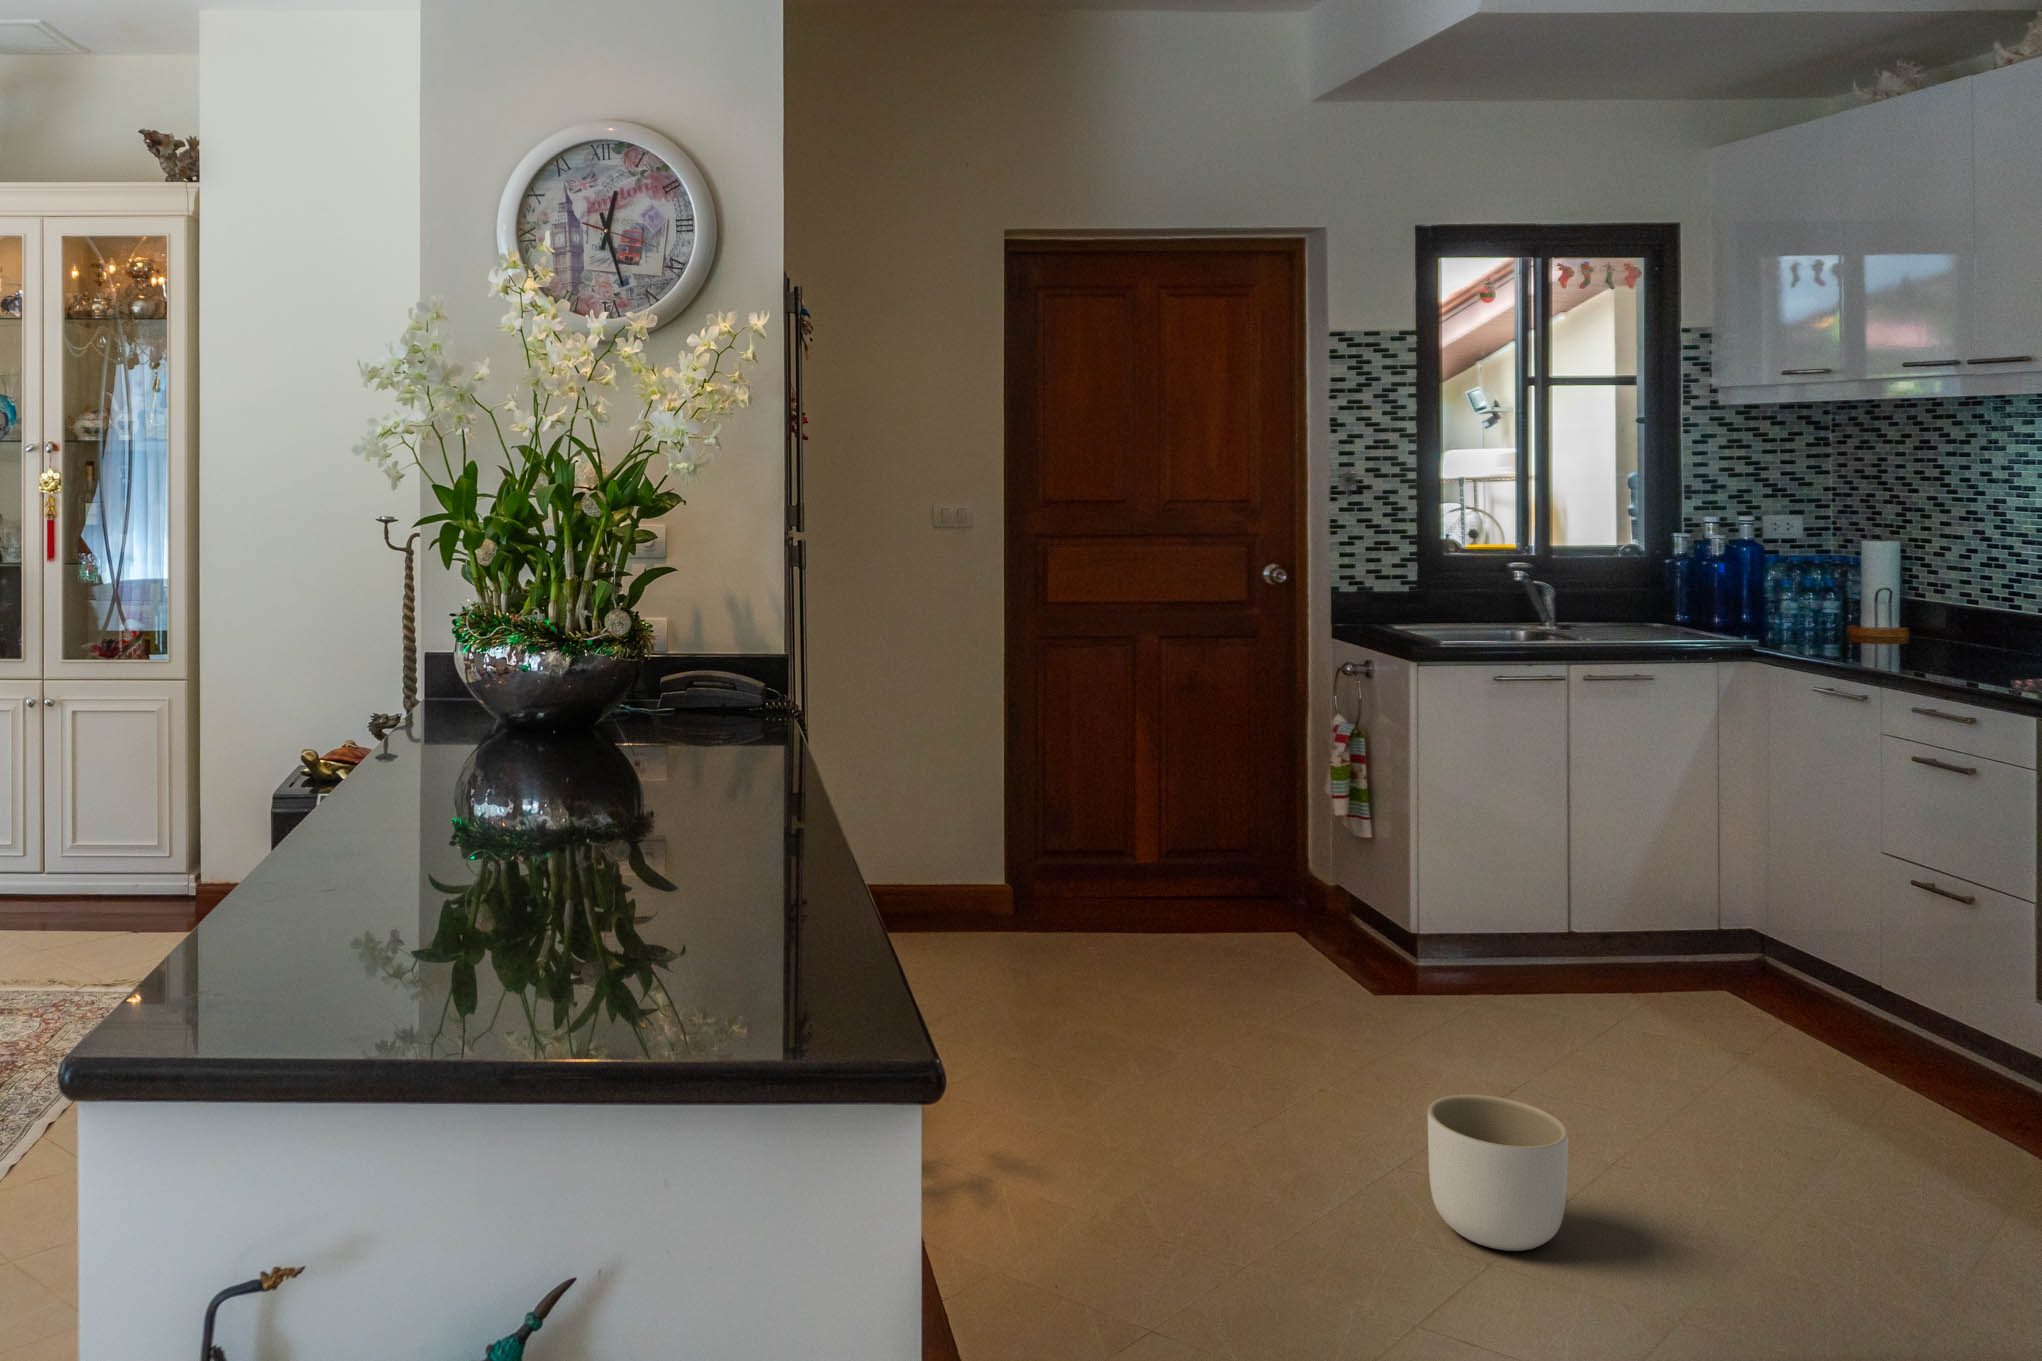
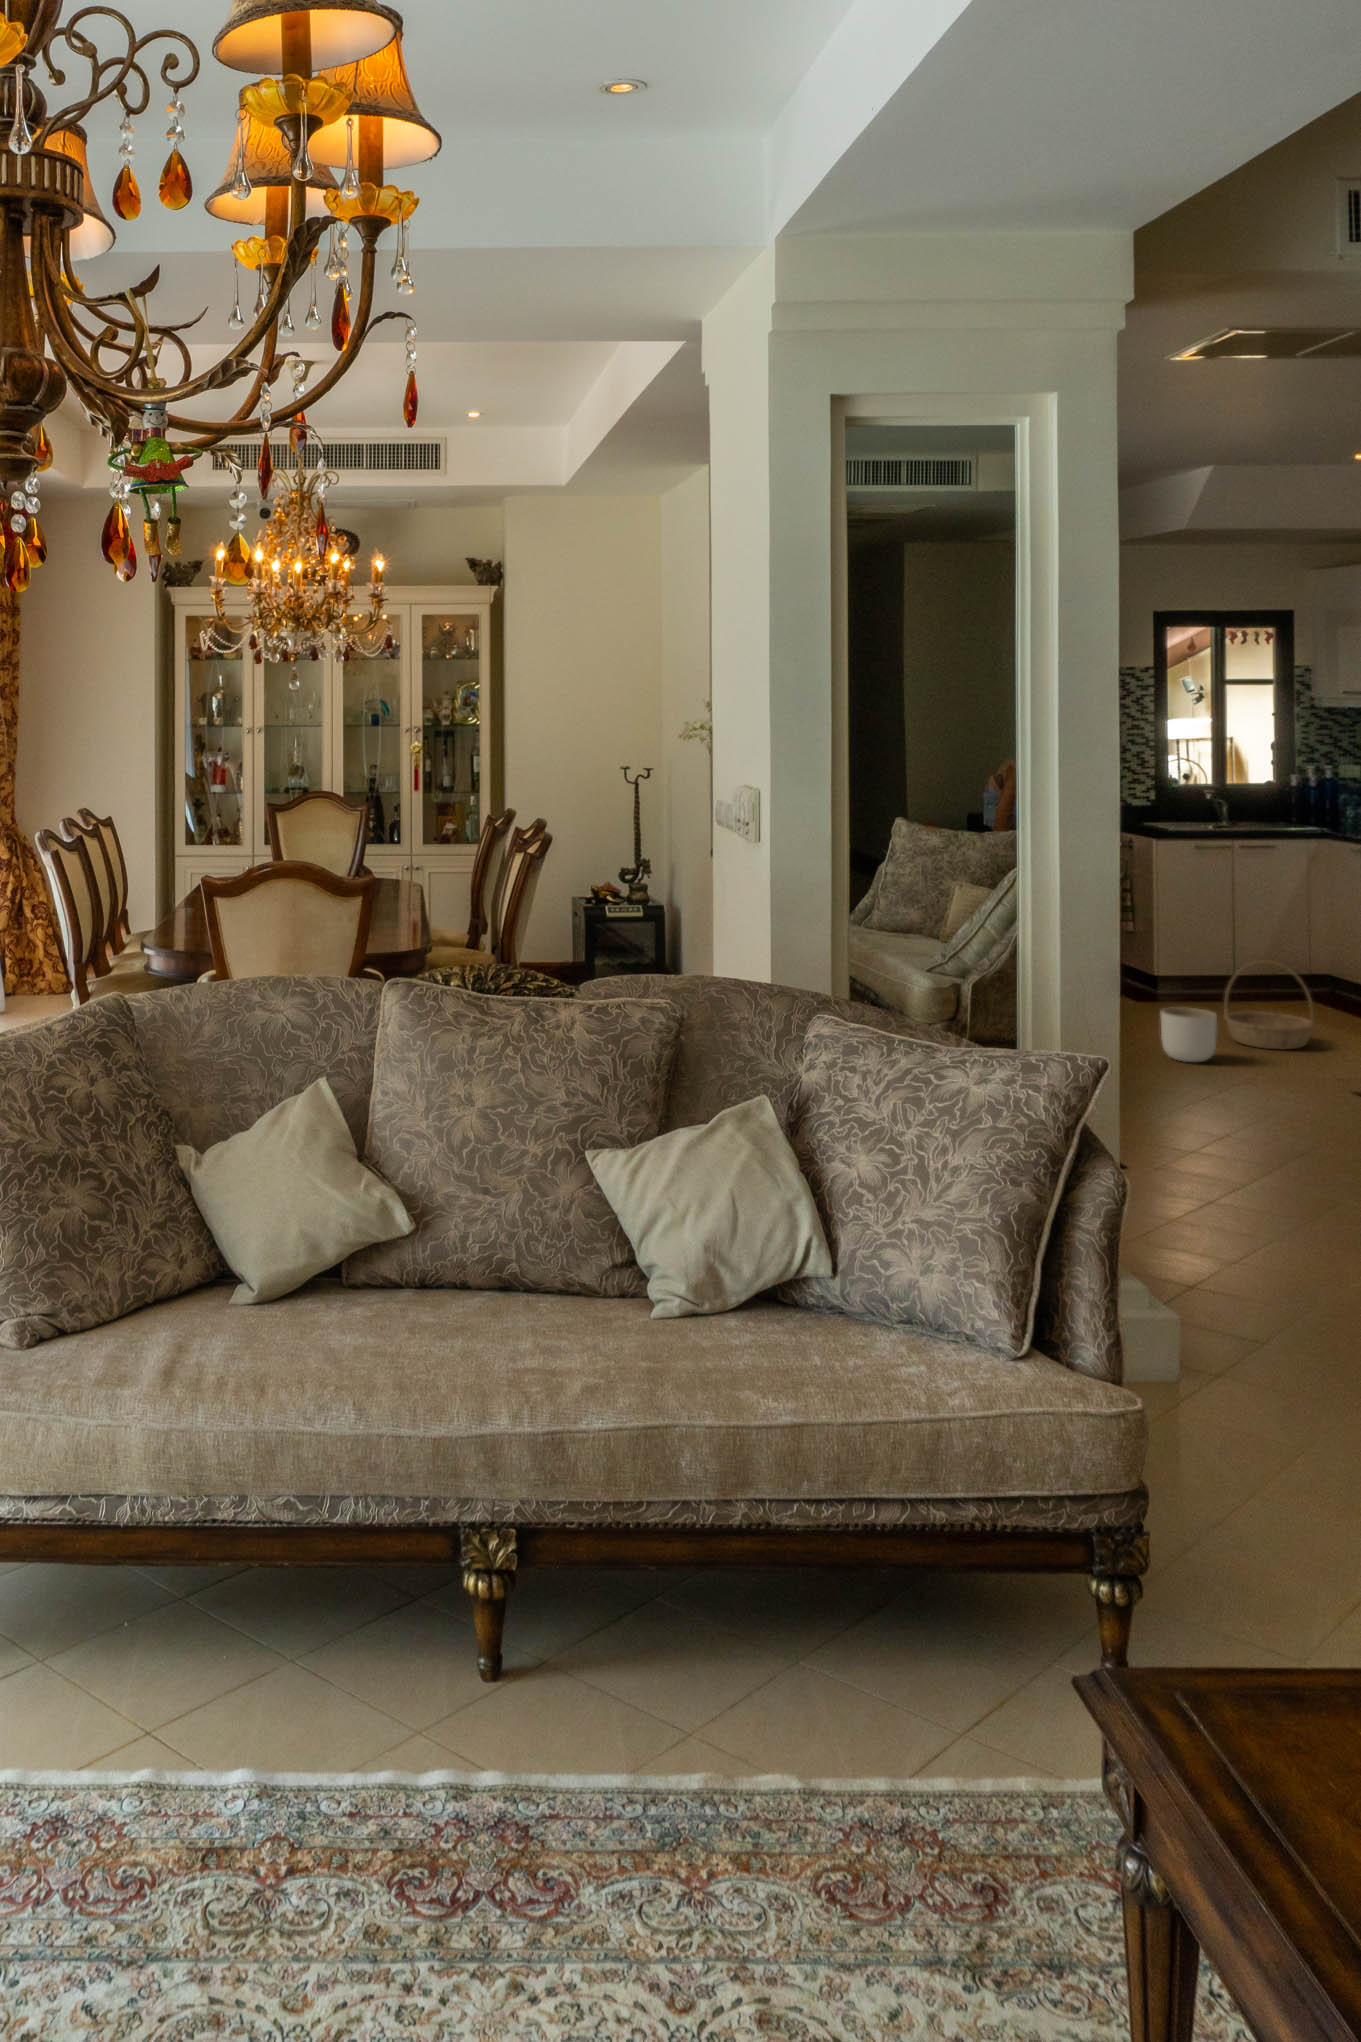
basket: none [1571,962,1792,1184] -> present [1224,960,1315,1050]

